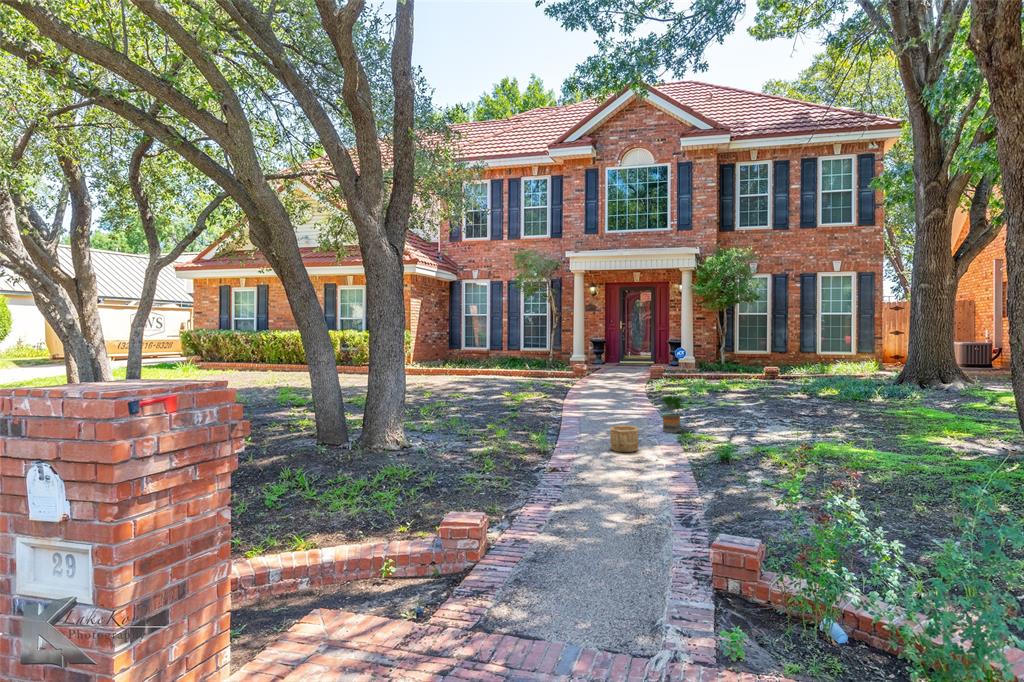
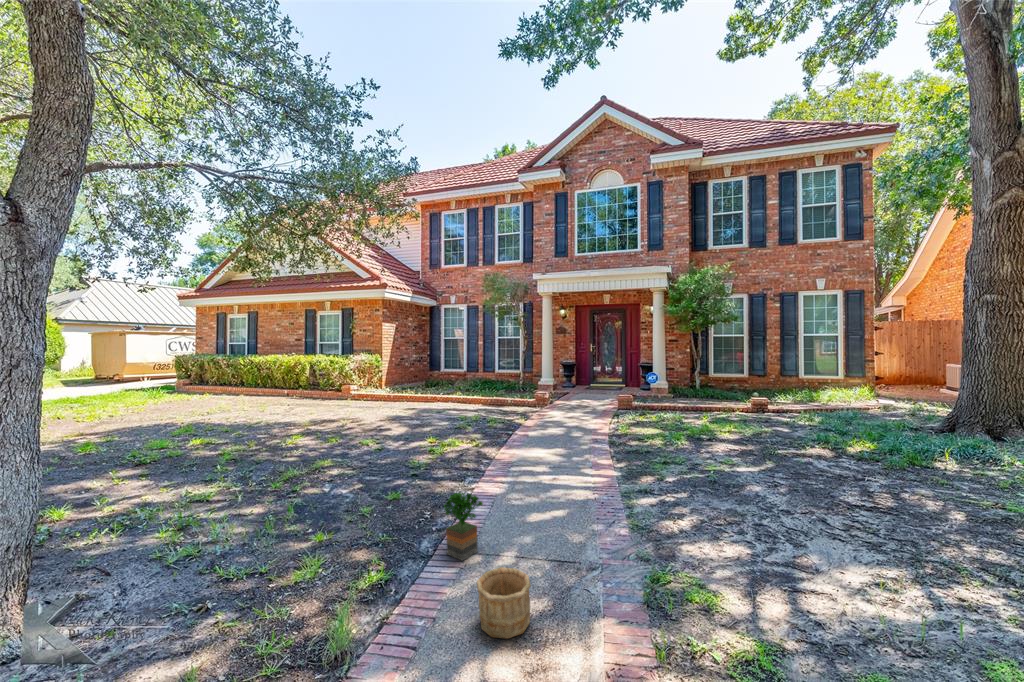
potted tree: present [662,396,684,433] -> present [444,493,483,561]

